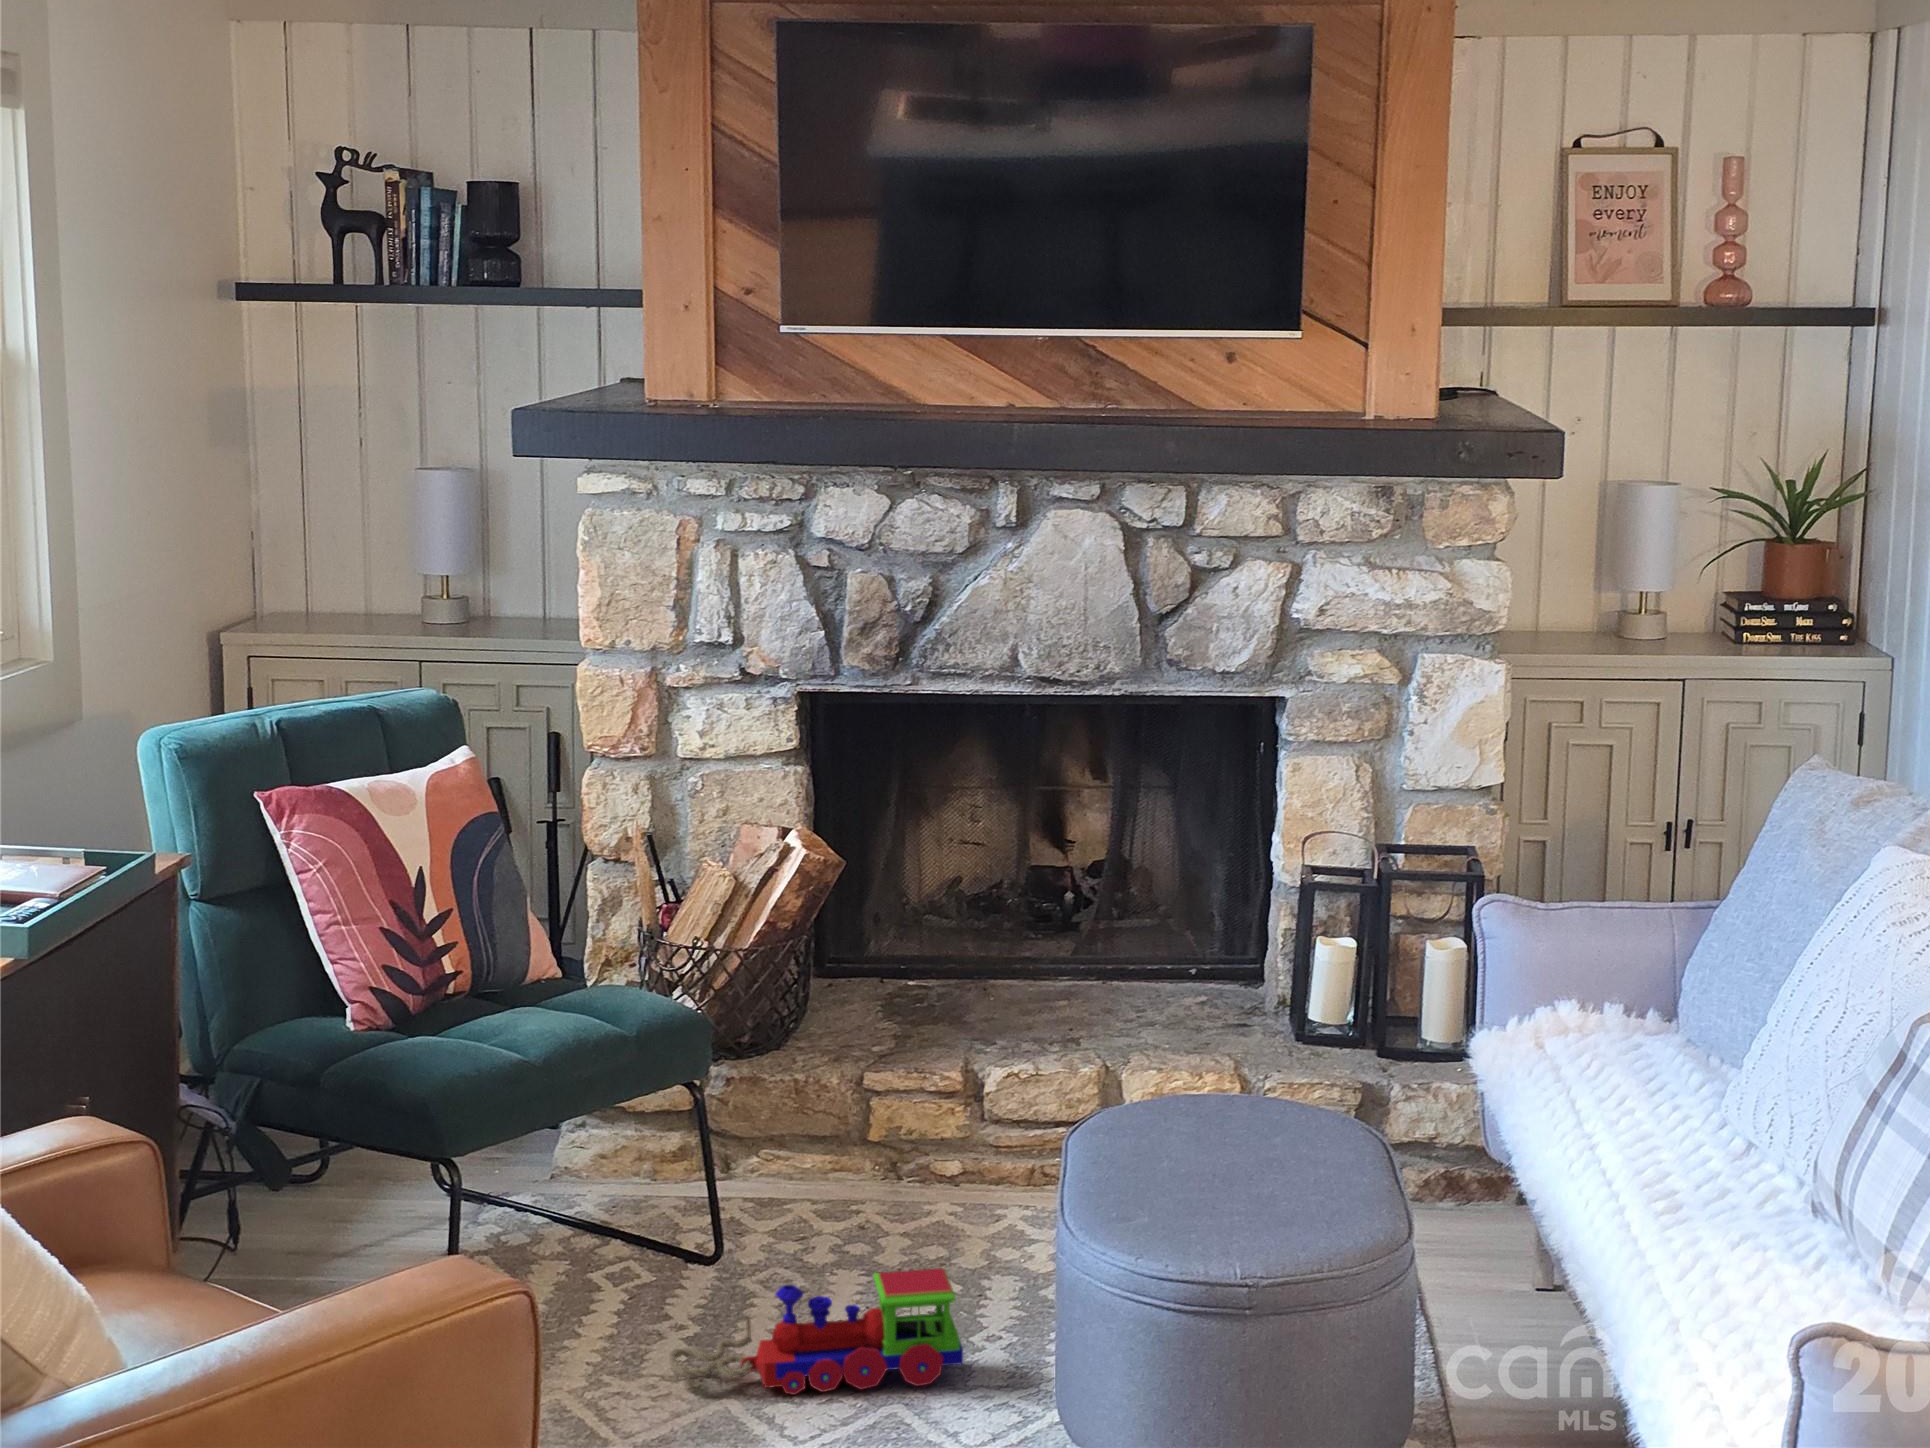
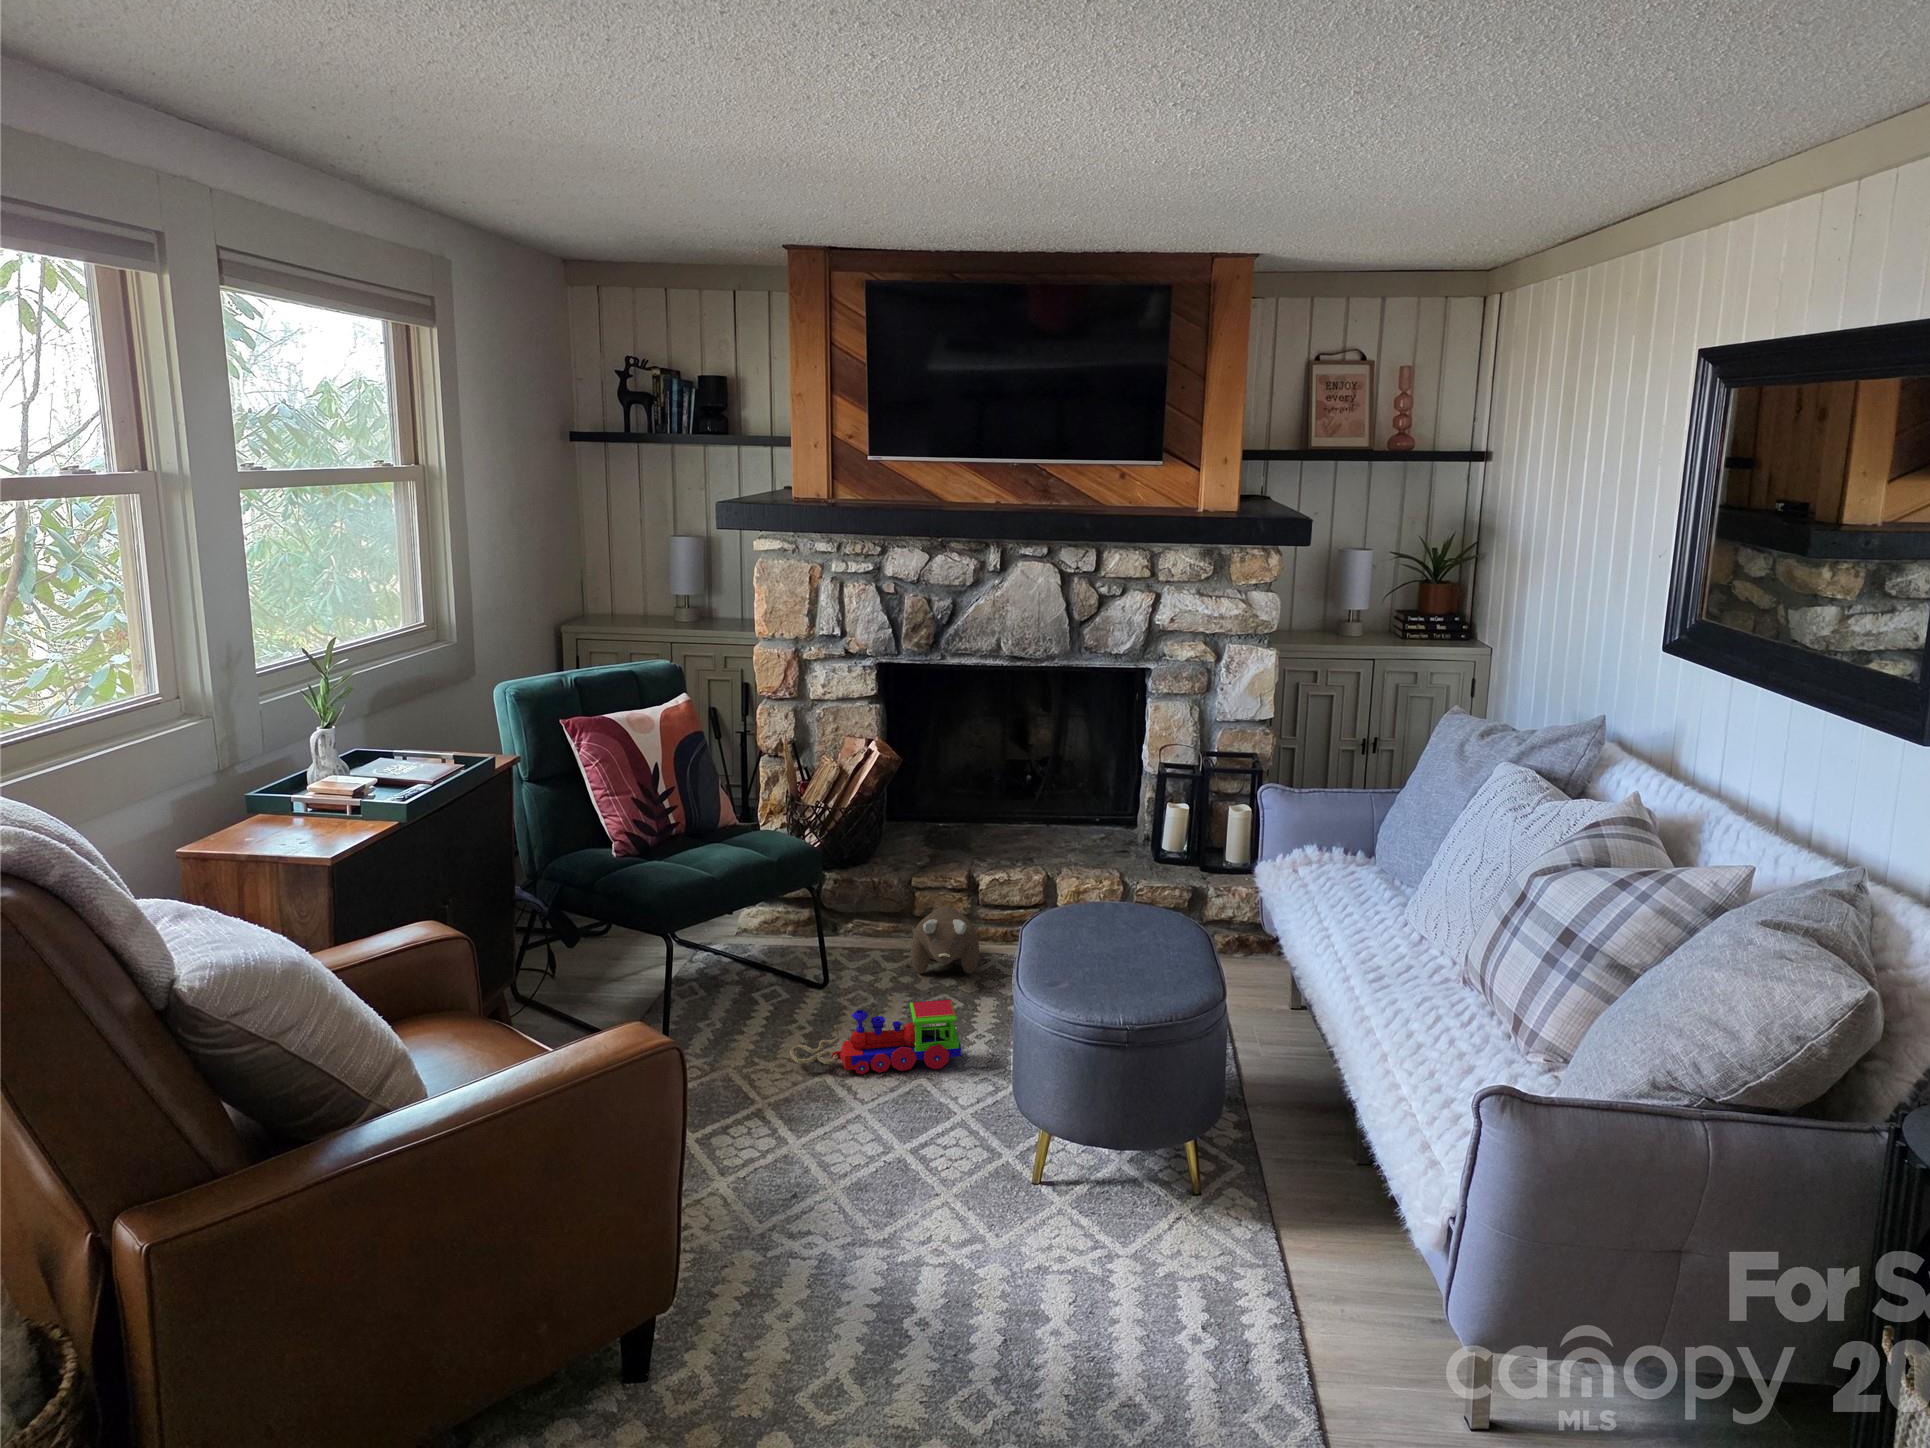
plush toy: none [867,1120,986,1238] -> present [911,906,979,974]

